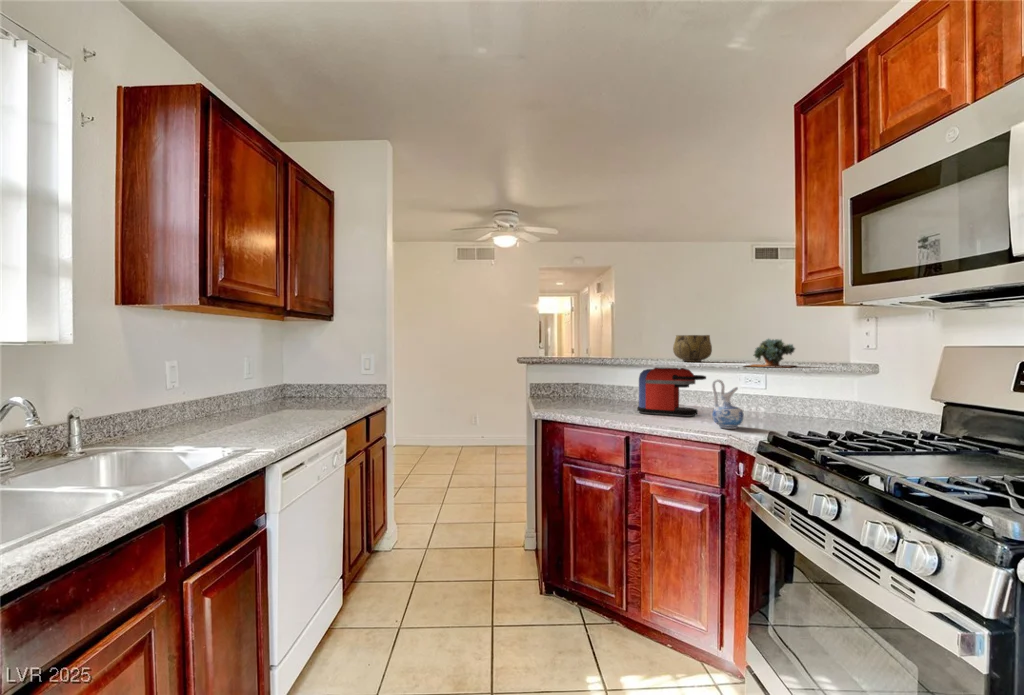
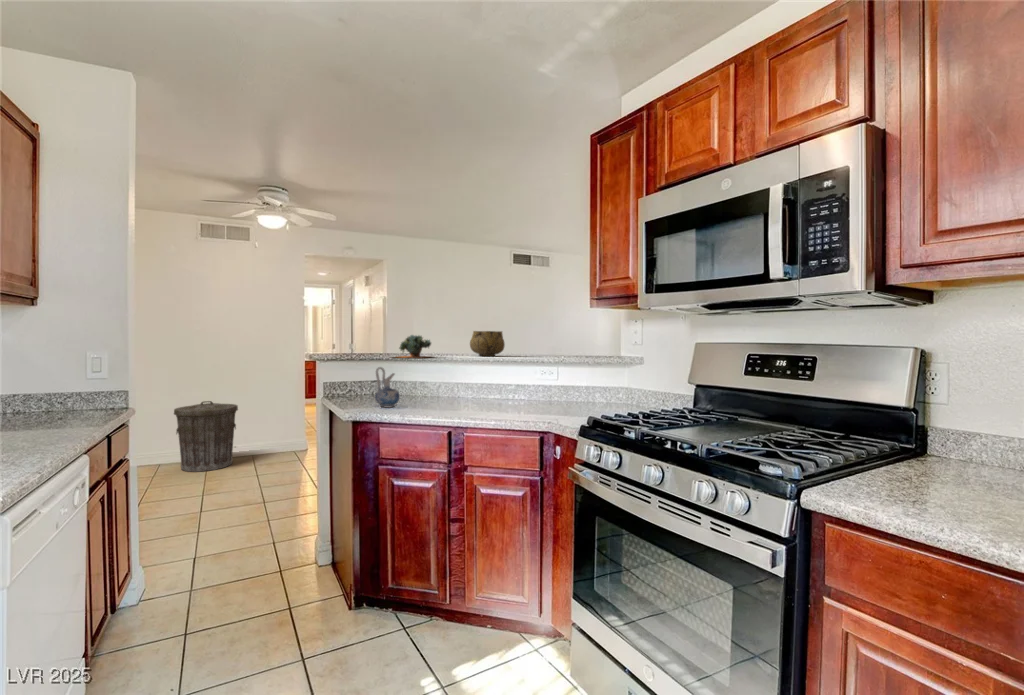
succulent plant: present [746,339,795,368] -> present [392,335,431,358]
coffee maker: present [637,367,706,417] -> none [452,362,516,408]
ceramic pitcher: present [712,380,743,429] -> present [375,367,399,407]
trash can: none [440,398,485,457] -> present [174,401,238,472]

